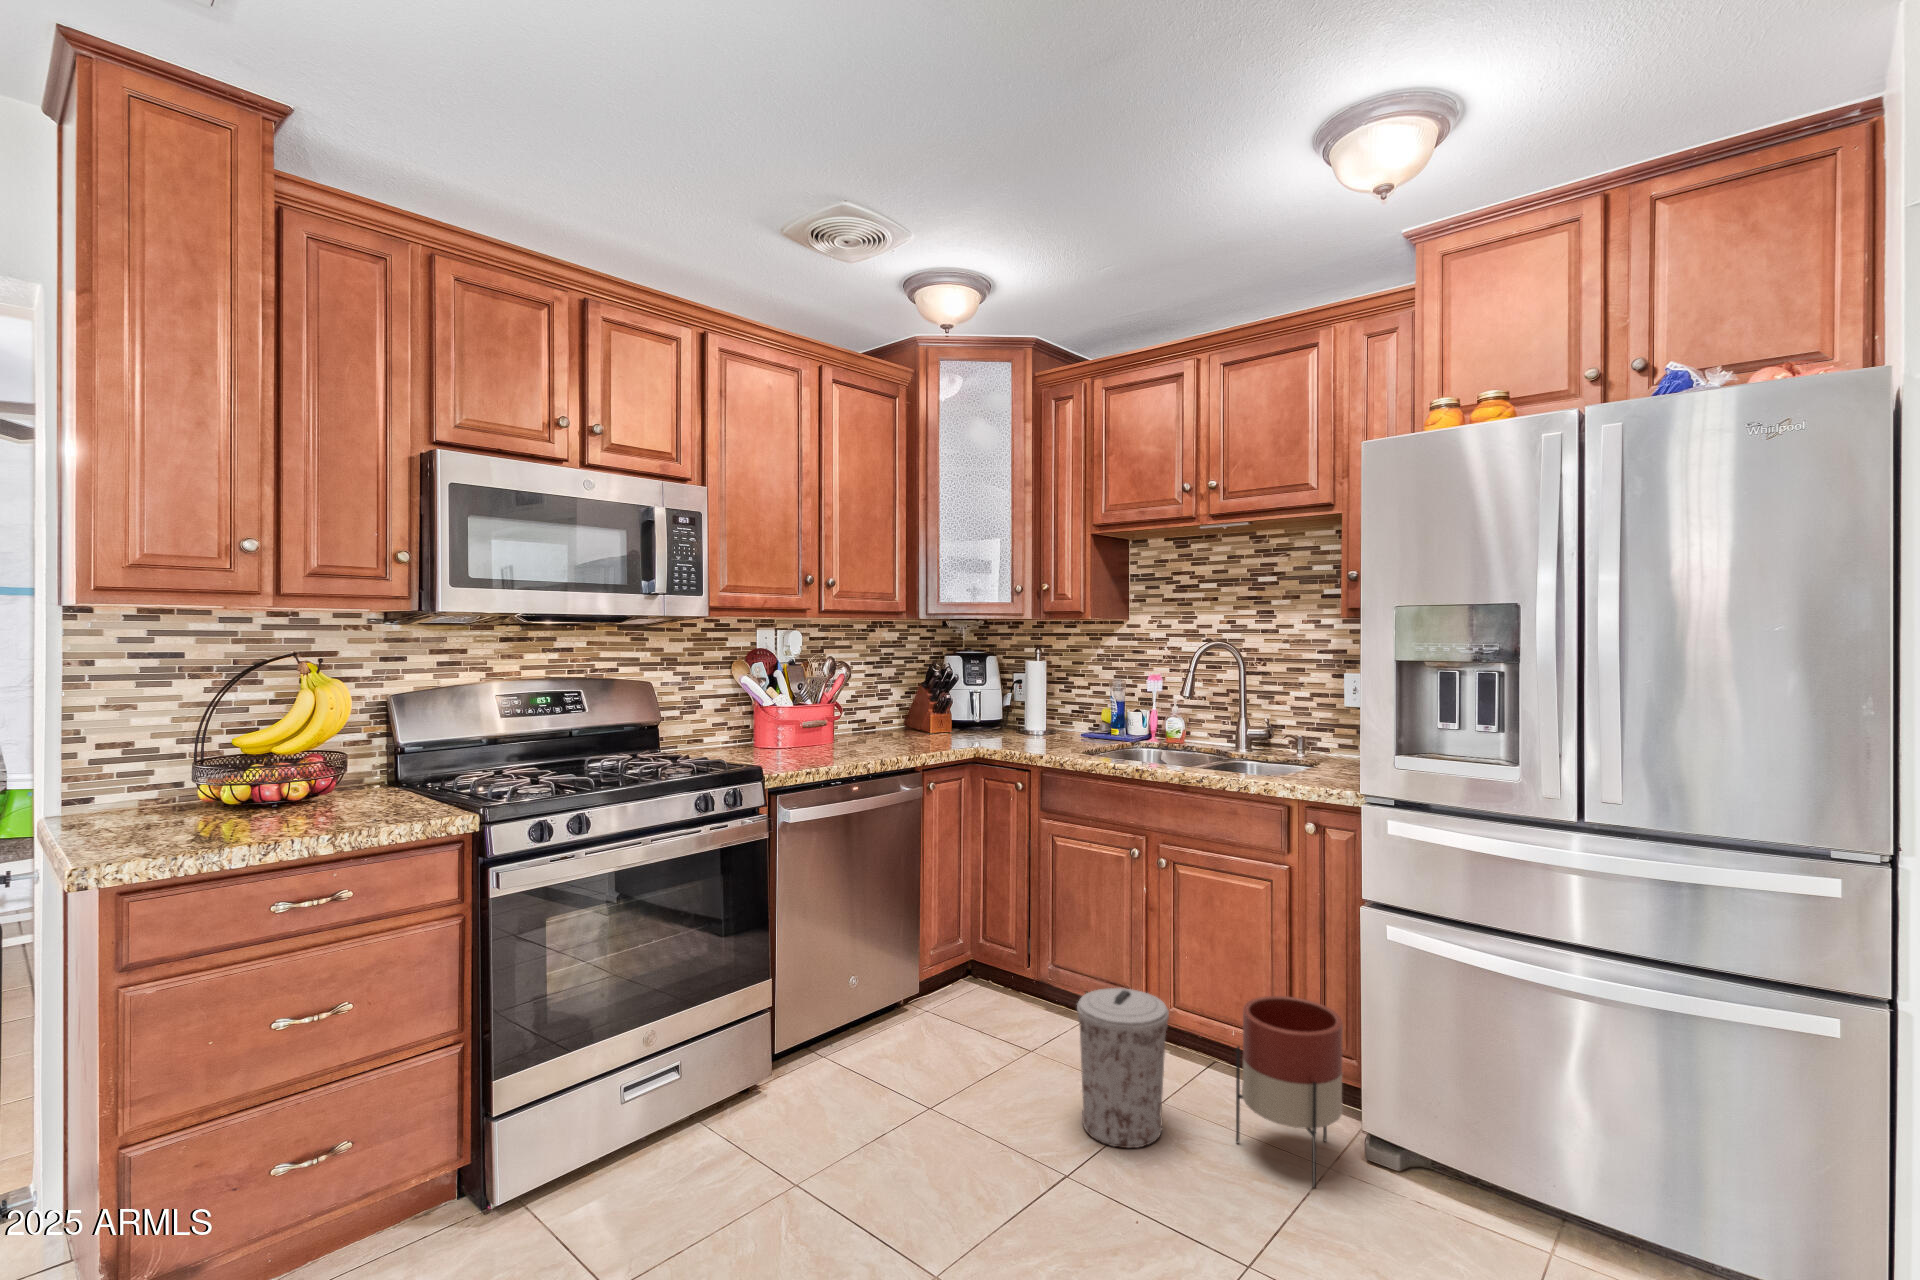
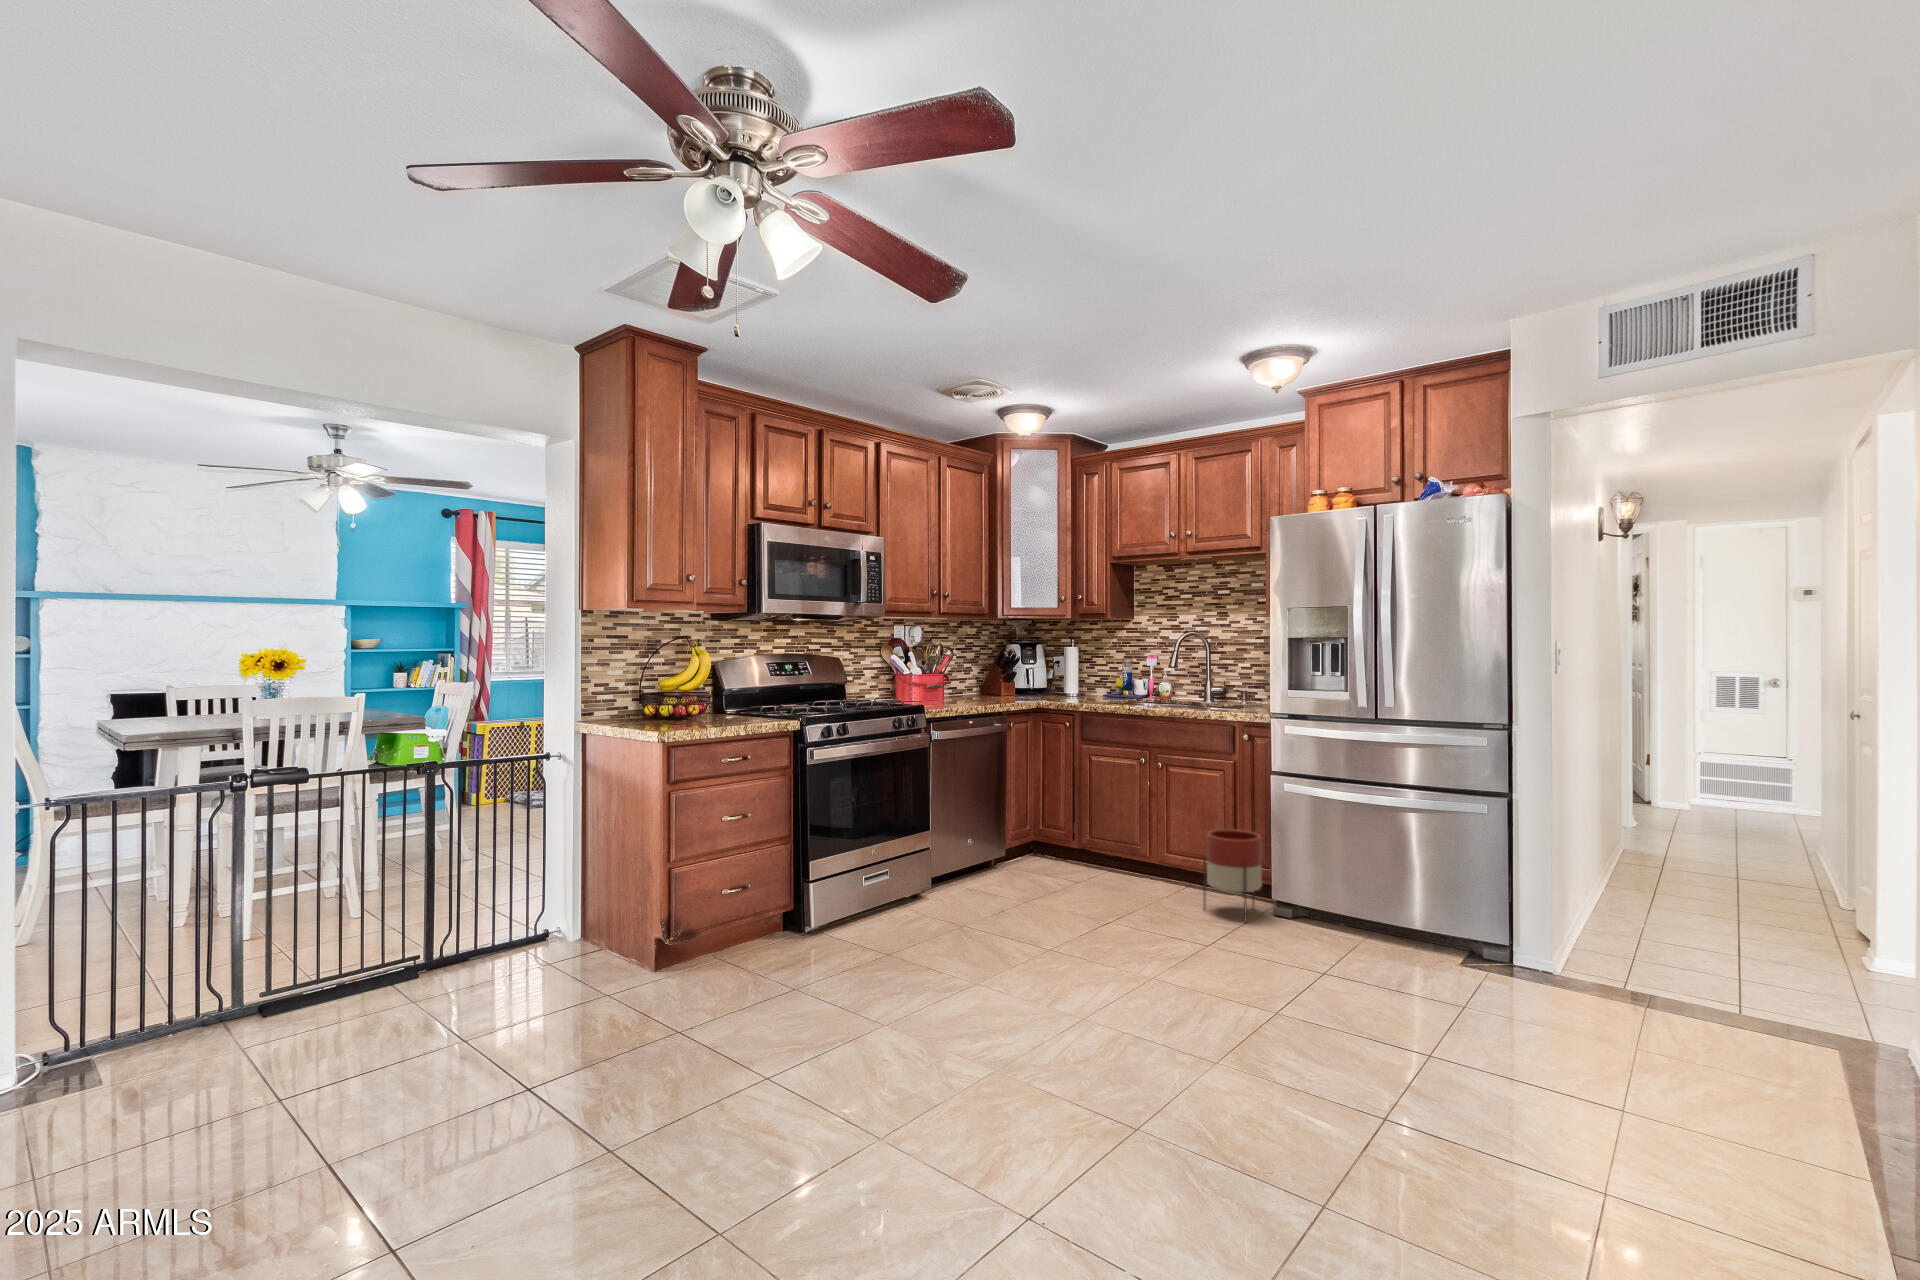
trash can: present [1077,988,1169,1148] -> none [1113,828,1165,912]

